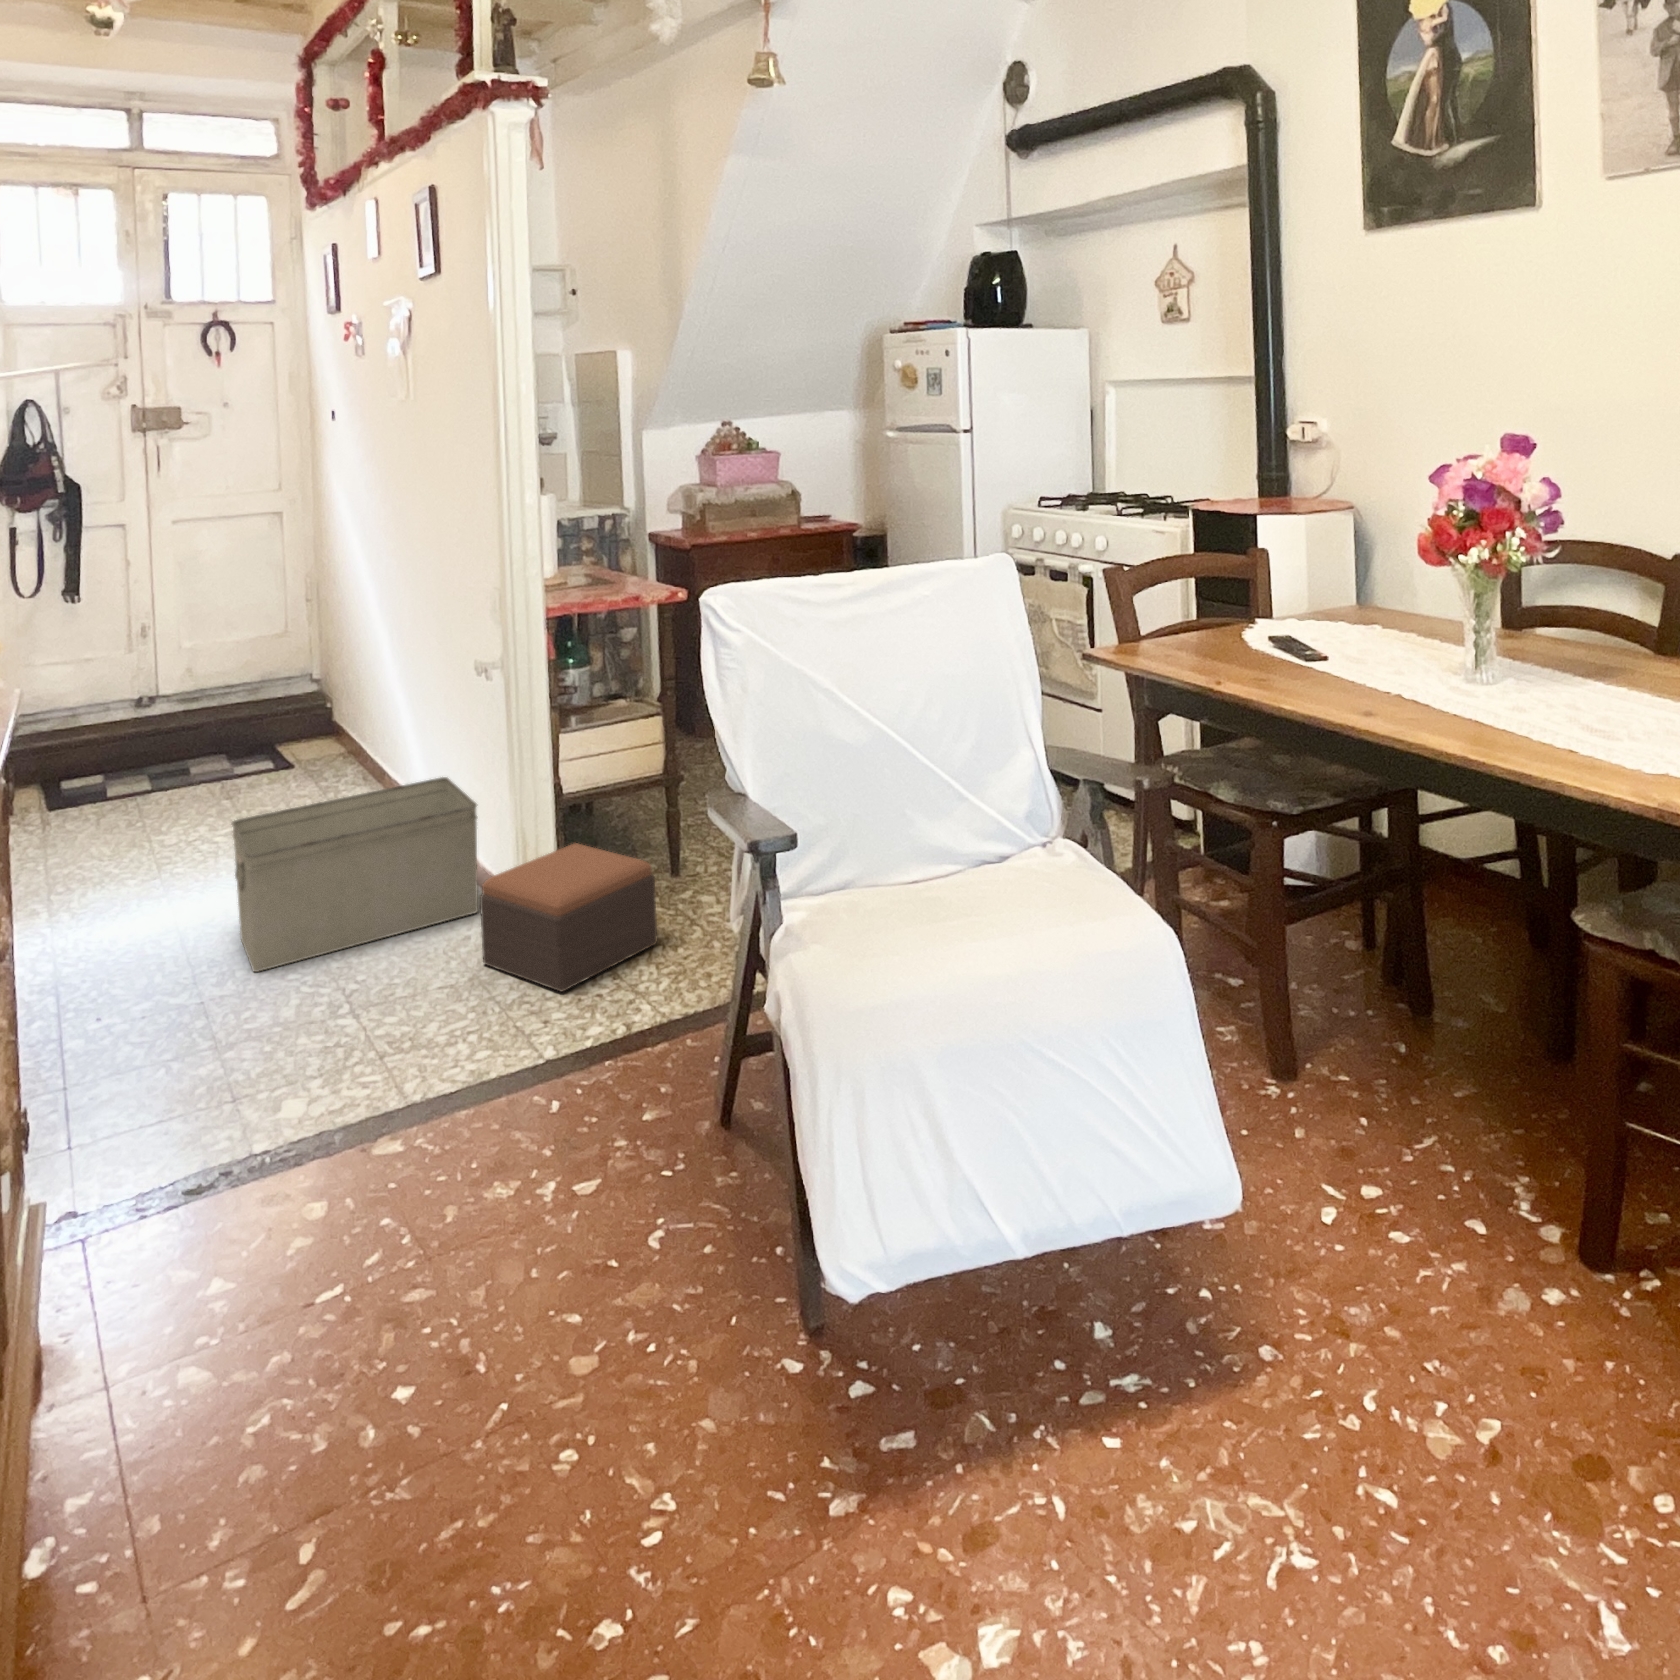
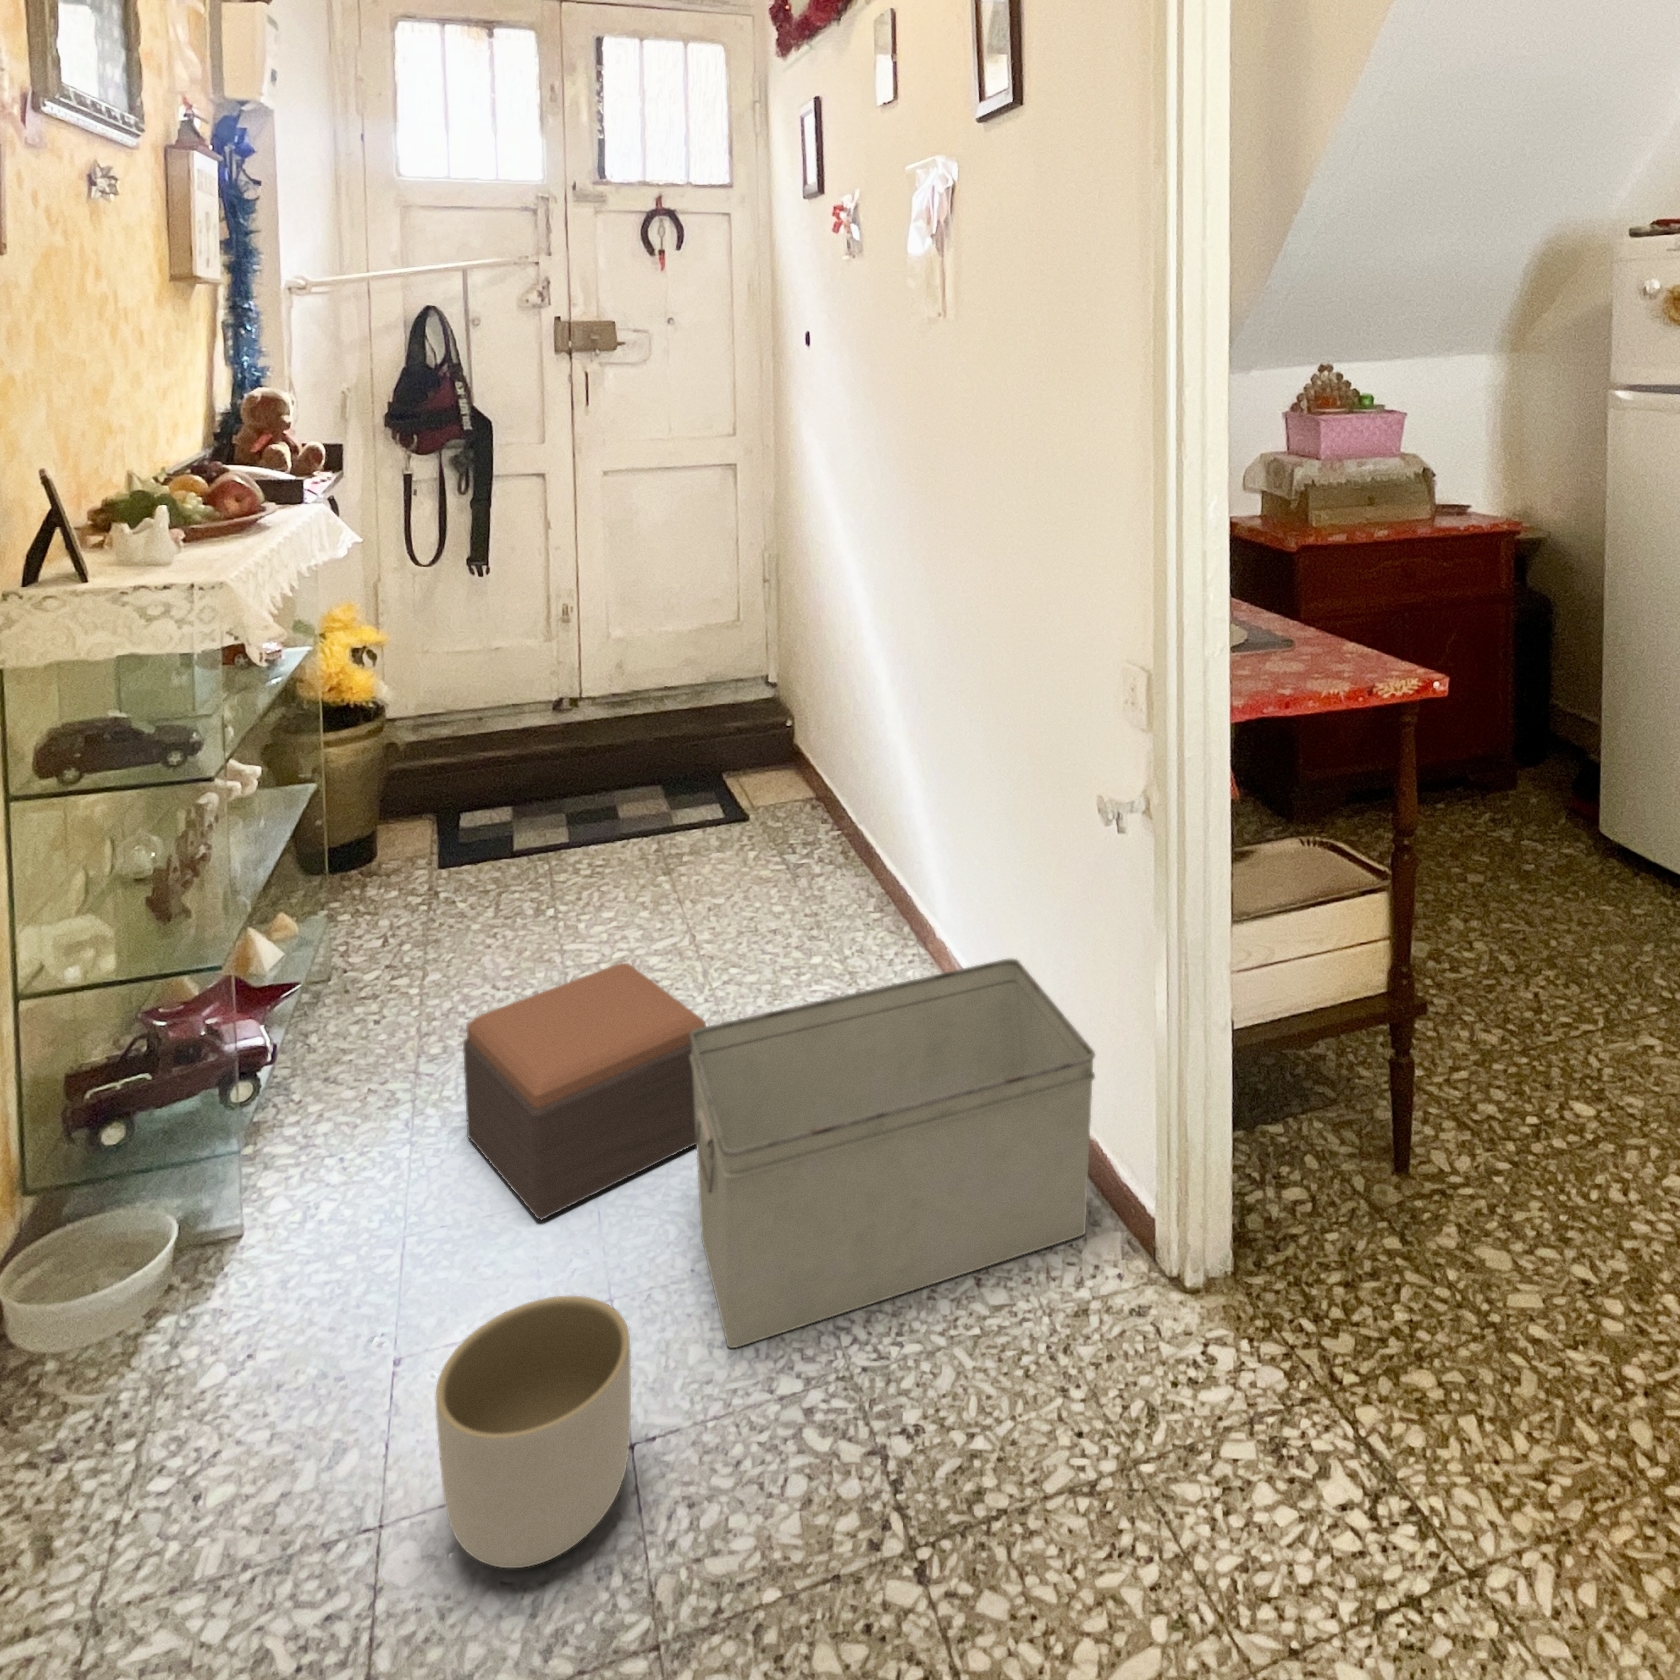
footstool: present [480,843,657,992] -> present [463,963,706,1220]
planter: none [81,927,192,1044] -> present [436,1296,631,1568]

